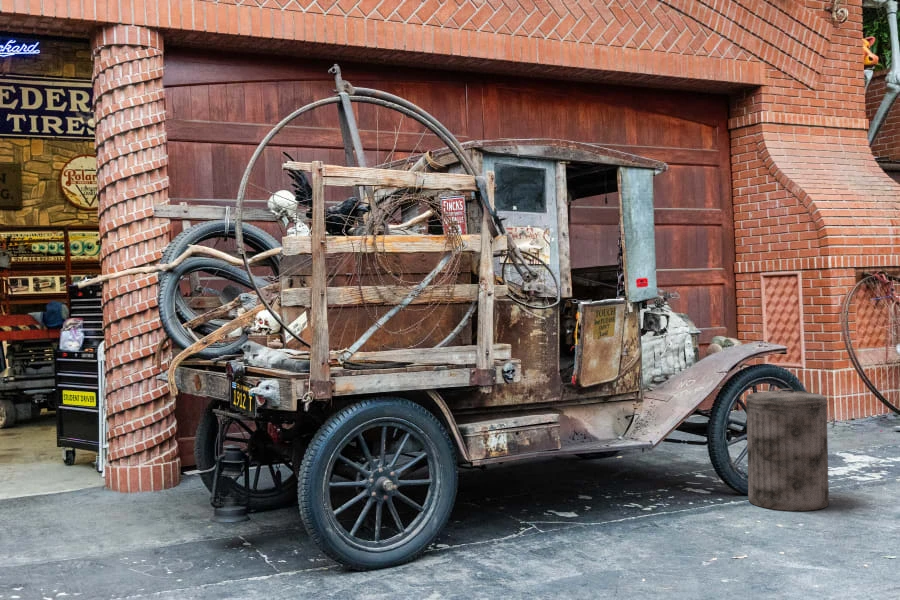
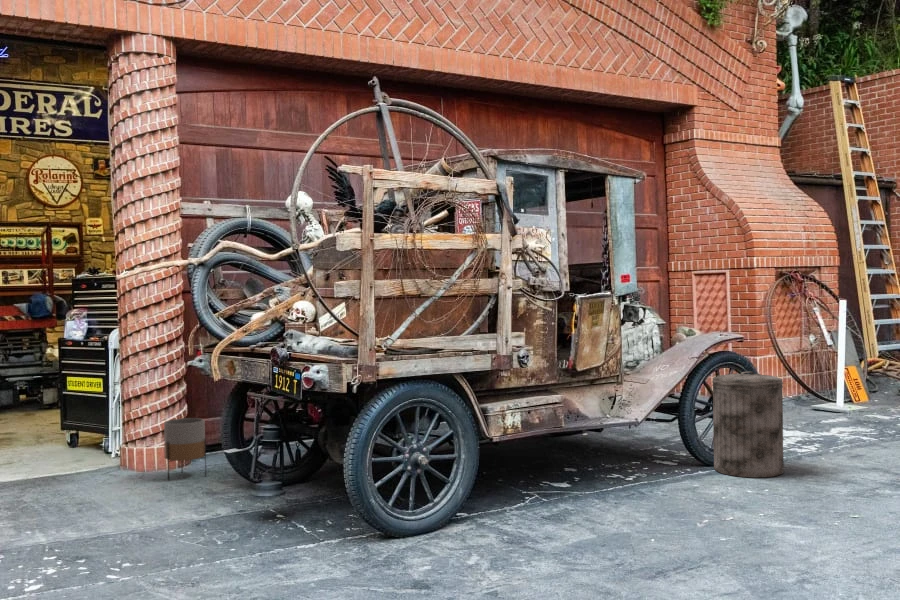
planter: none [146,435,190,501] -> present [164,418,206,480]

